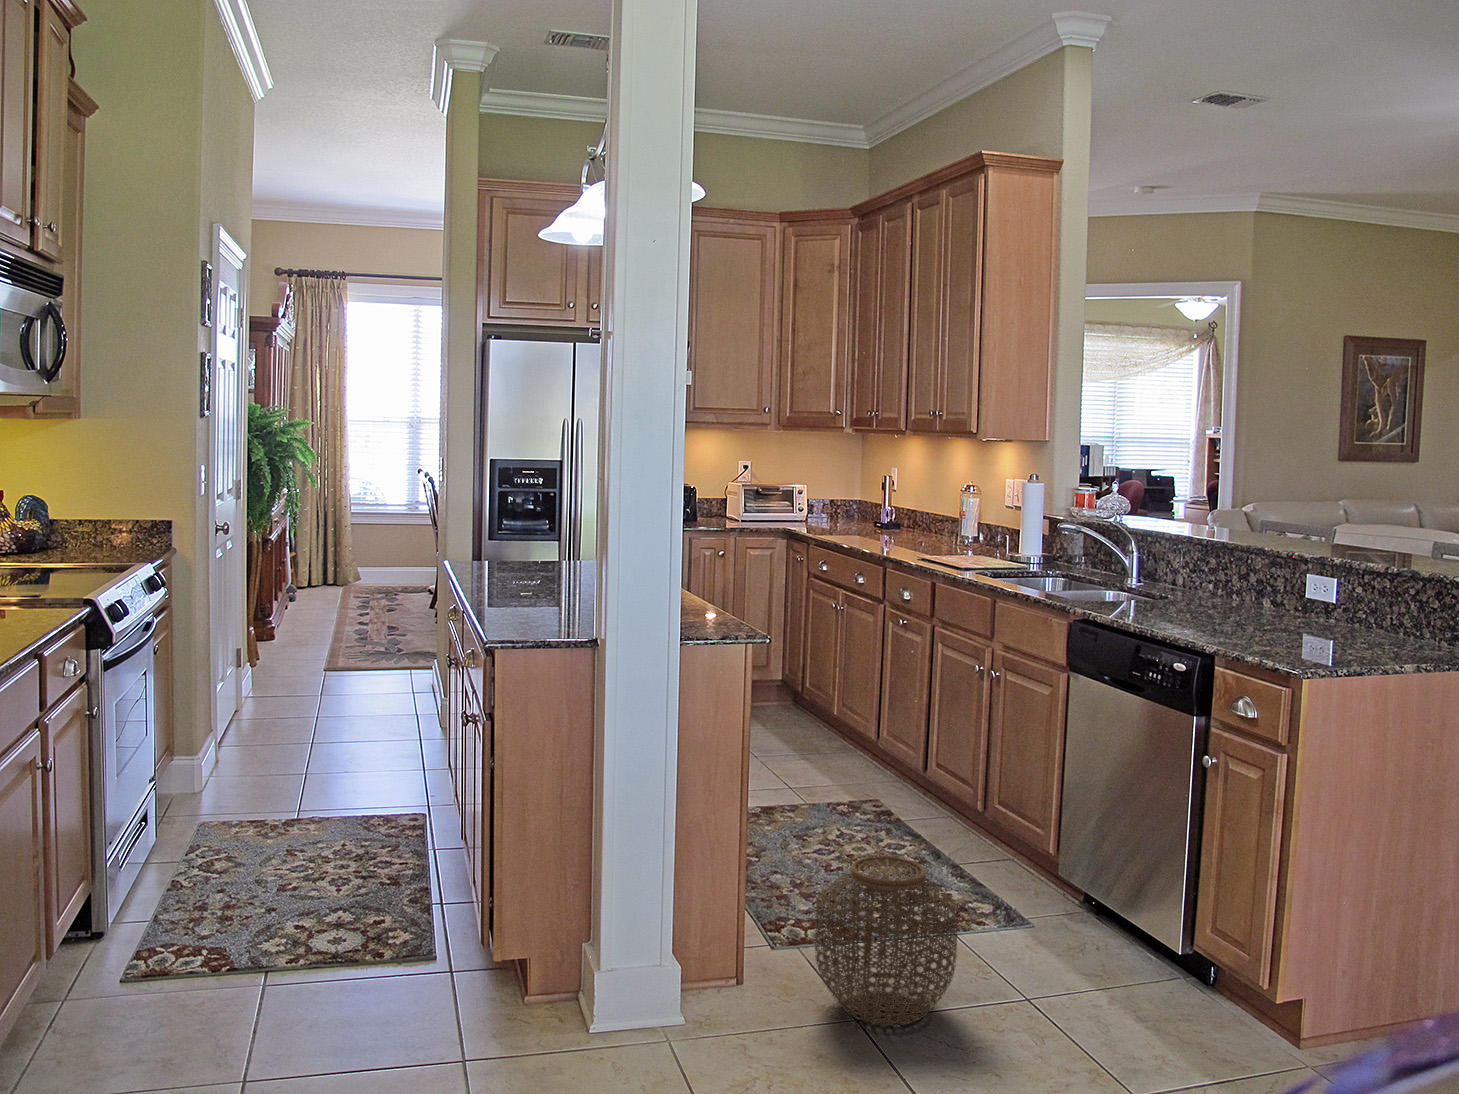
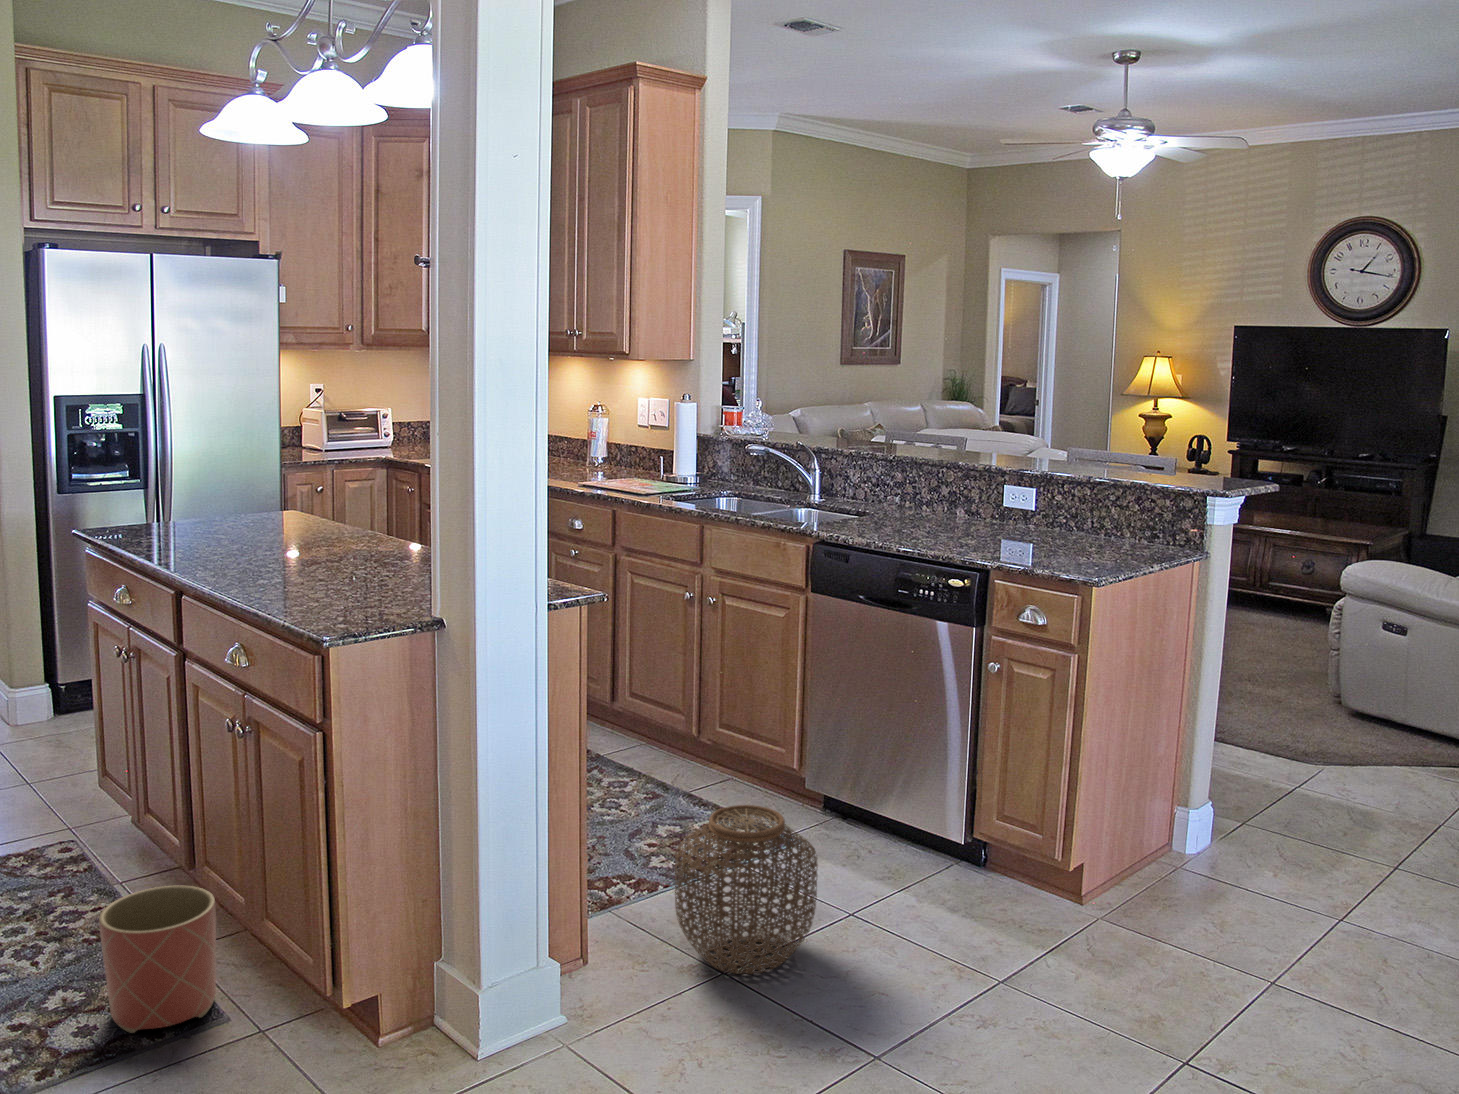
planter: none [354,840,442,951] -> present [99,885,216,1033]

